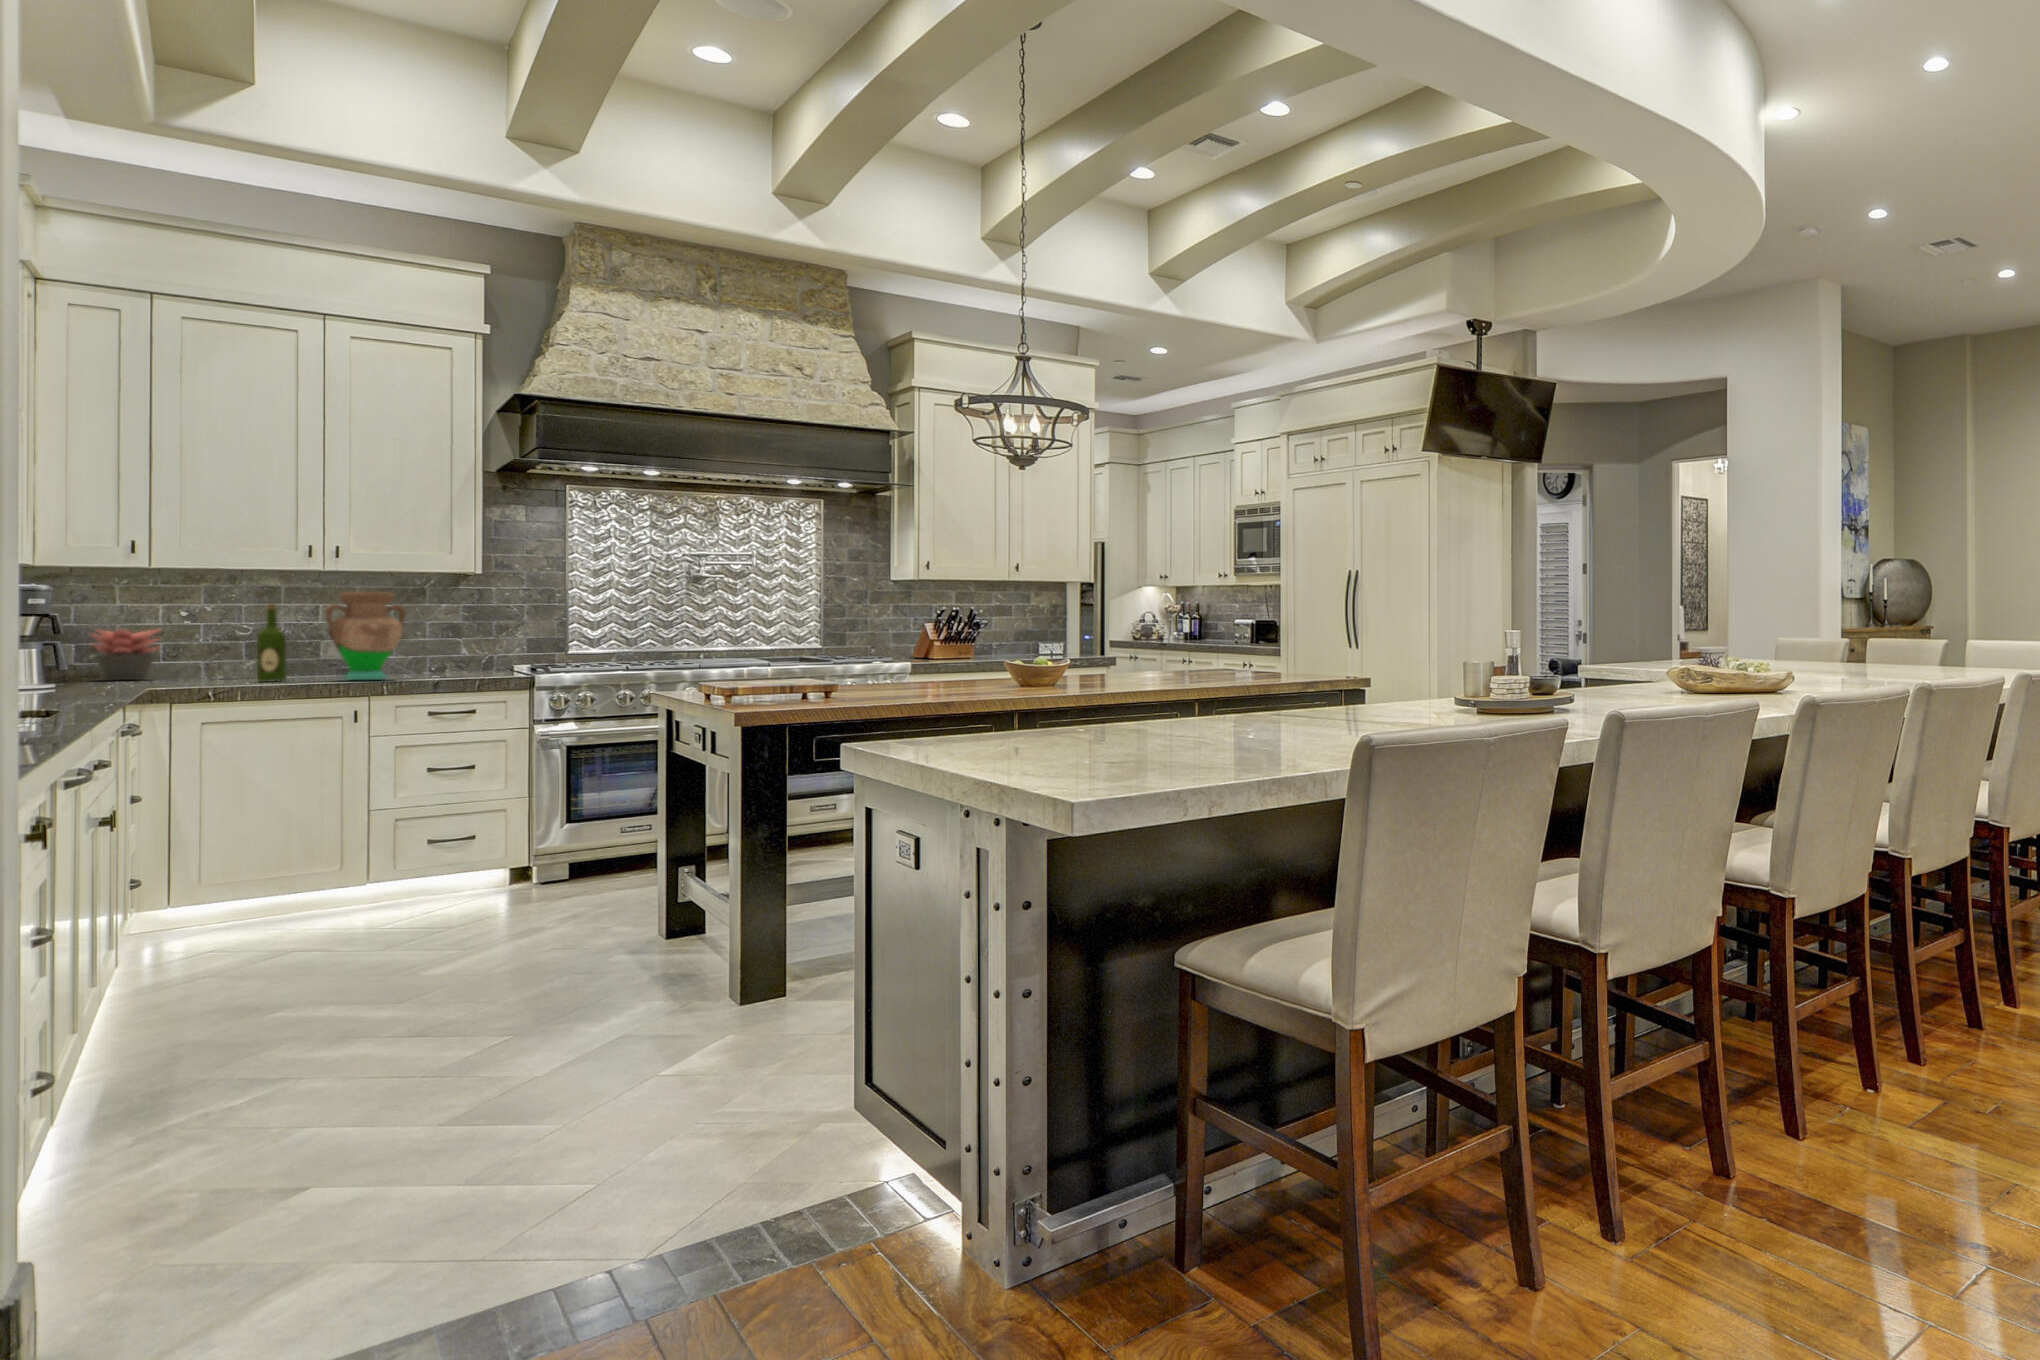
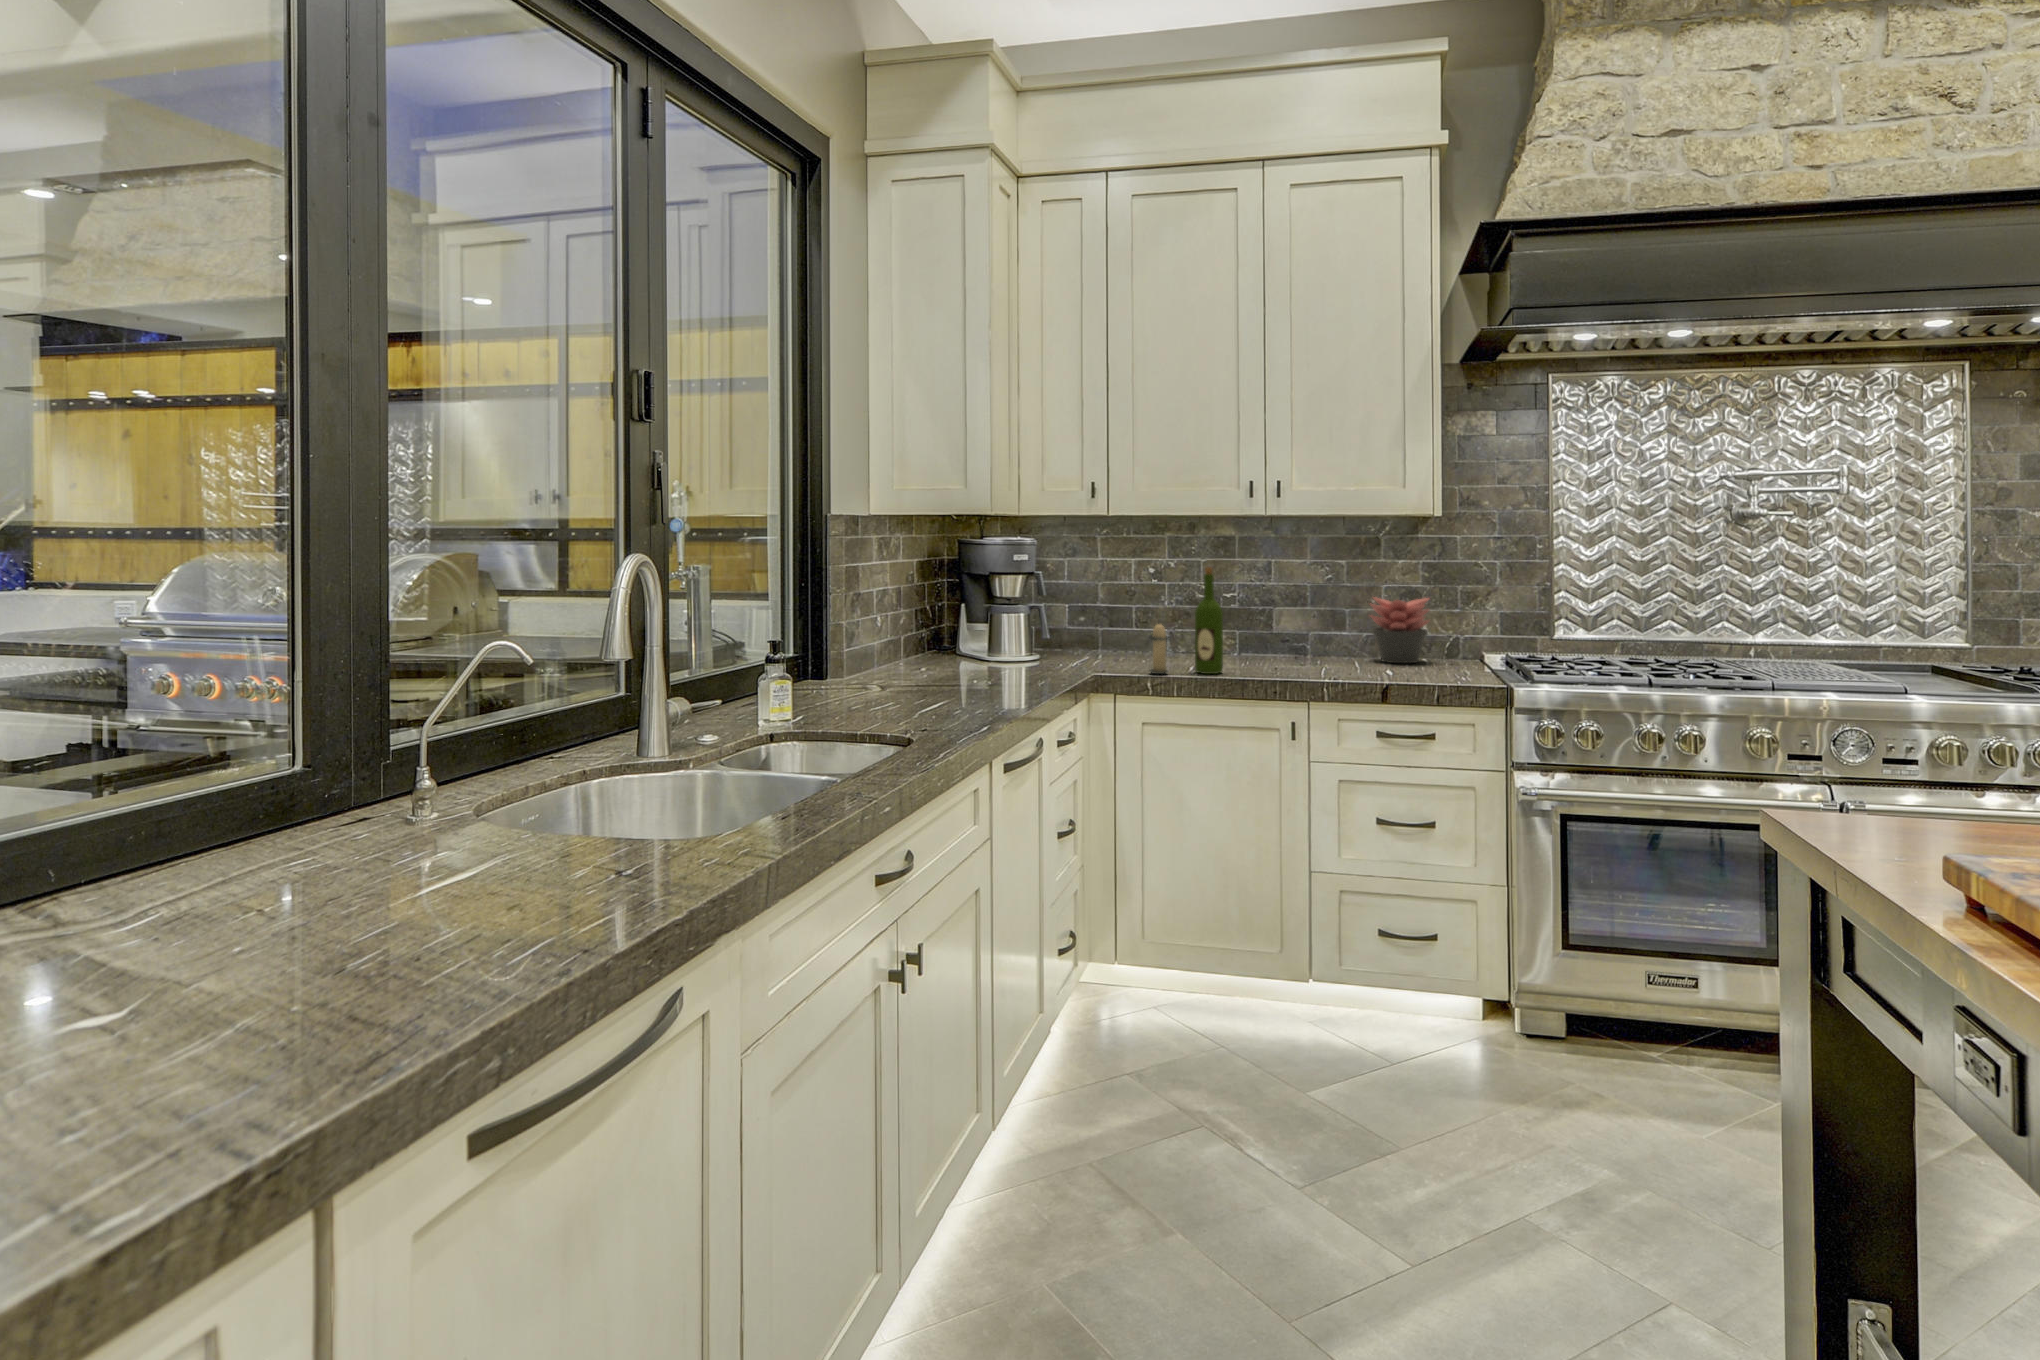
vase: present [325,592,405,680] -> none [1257,552,1347,681]
succulent plant: present [92,629,160,681] -> present [1370,597,1430,663]
candle: none [207,643,236,683] -> present [1150,624,1169,674]

